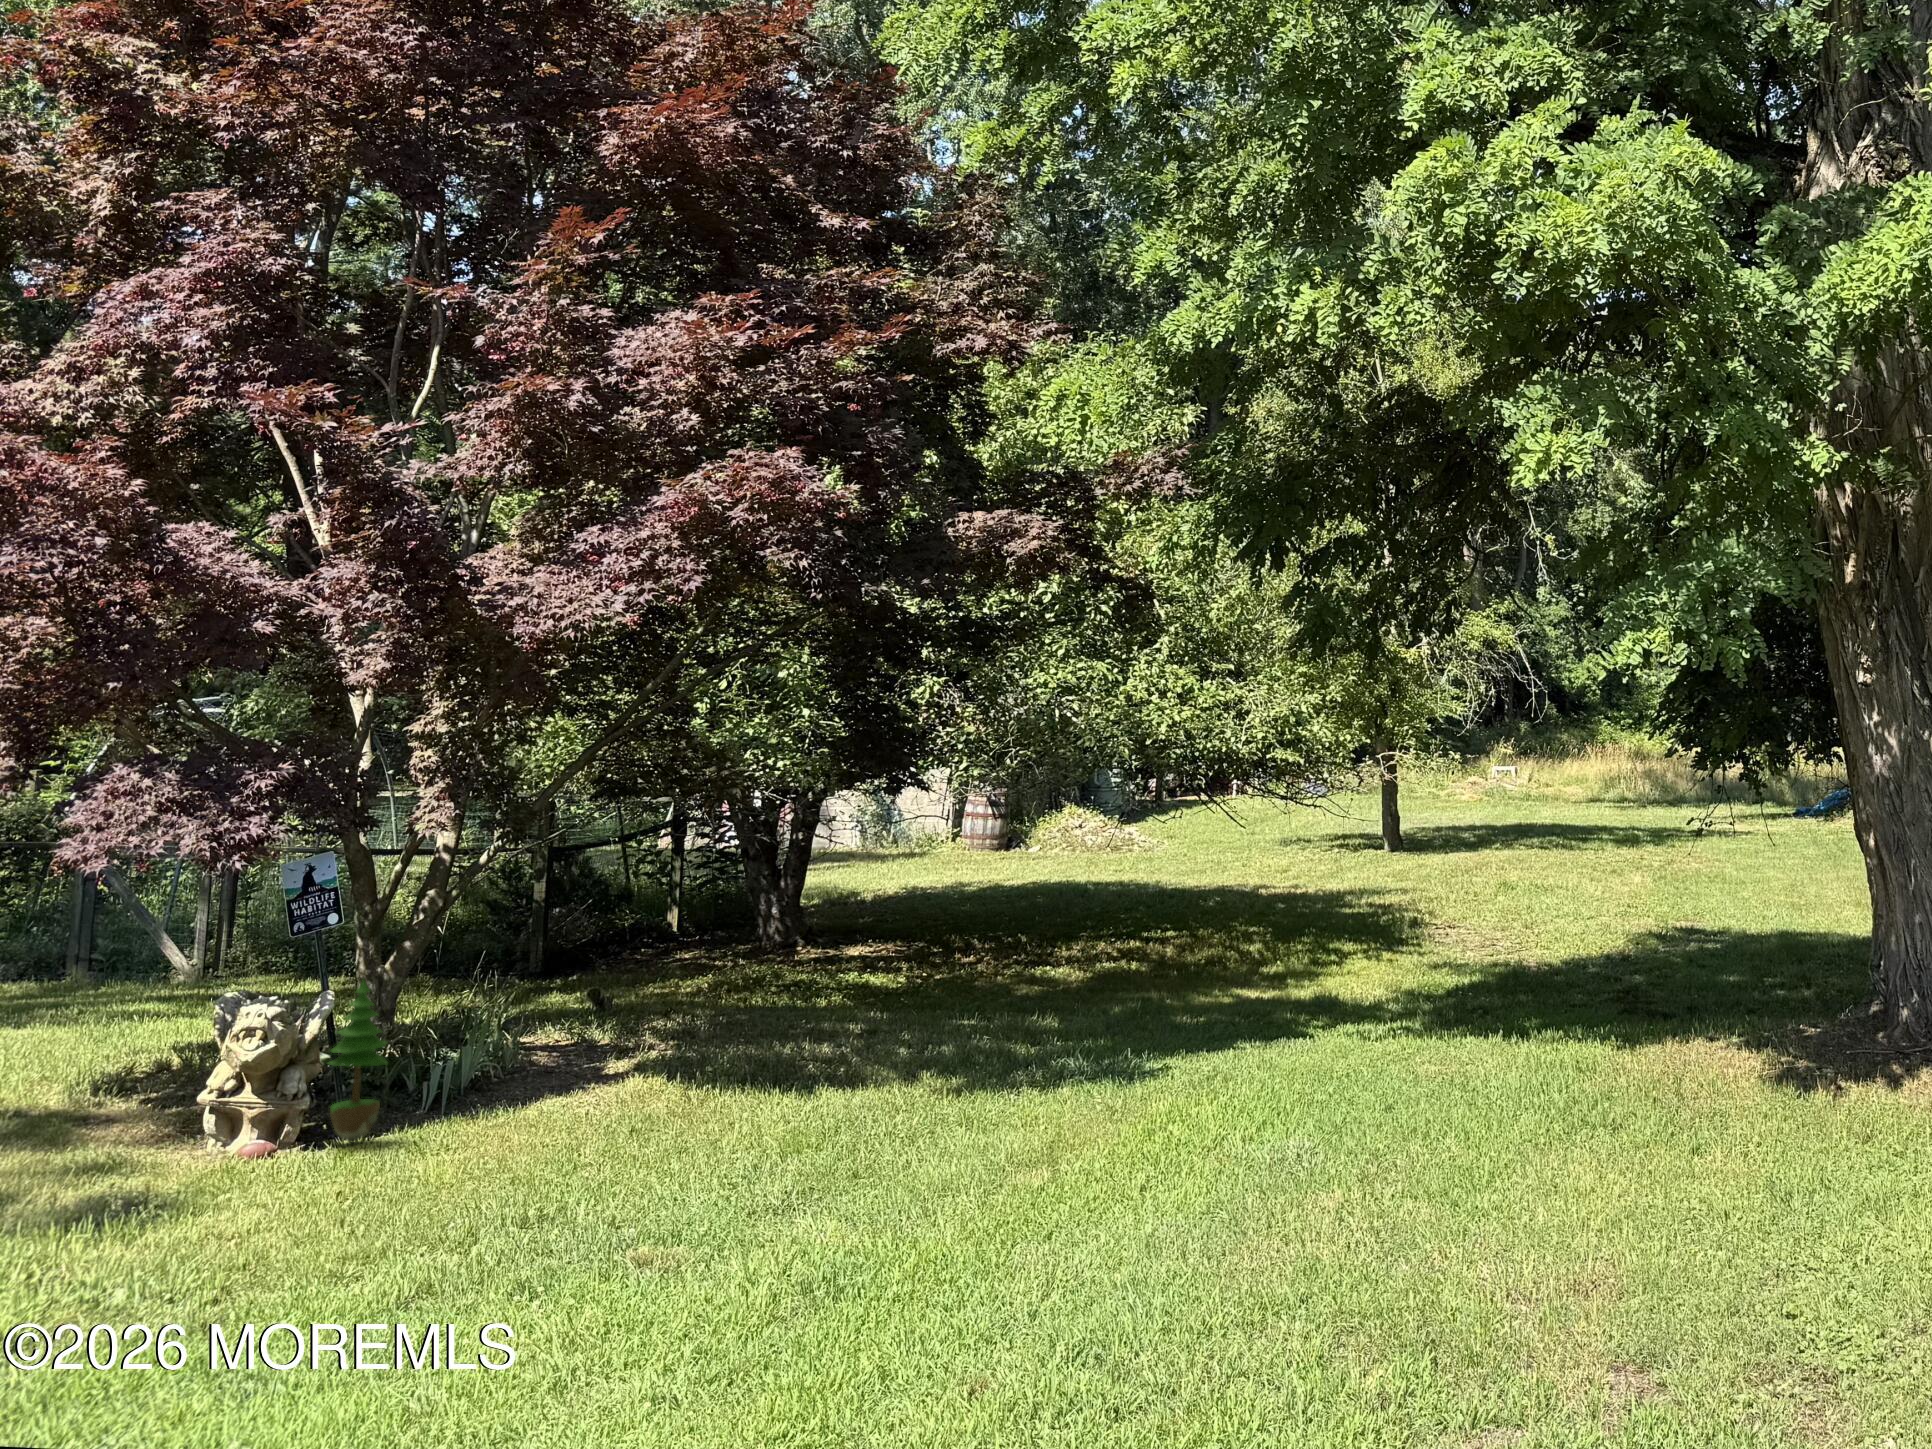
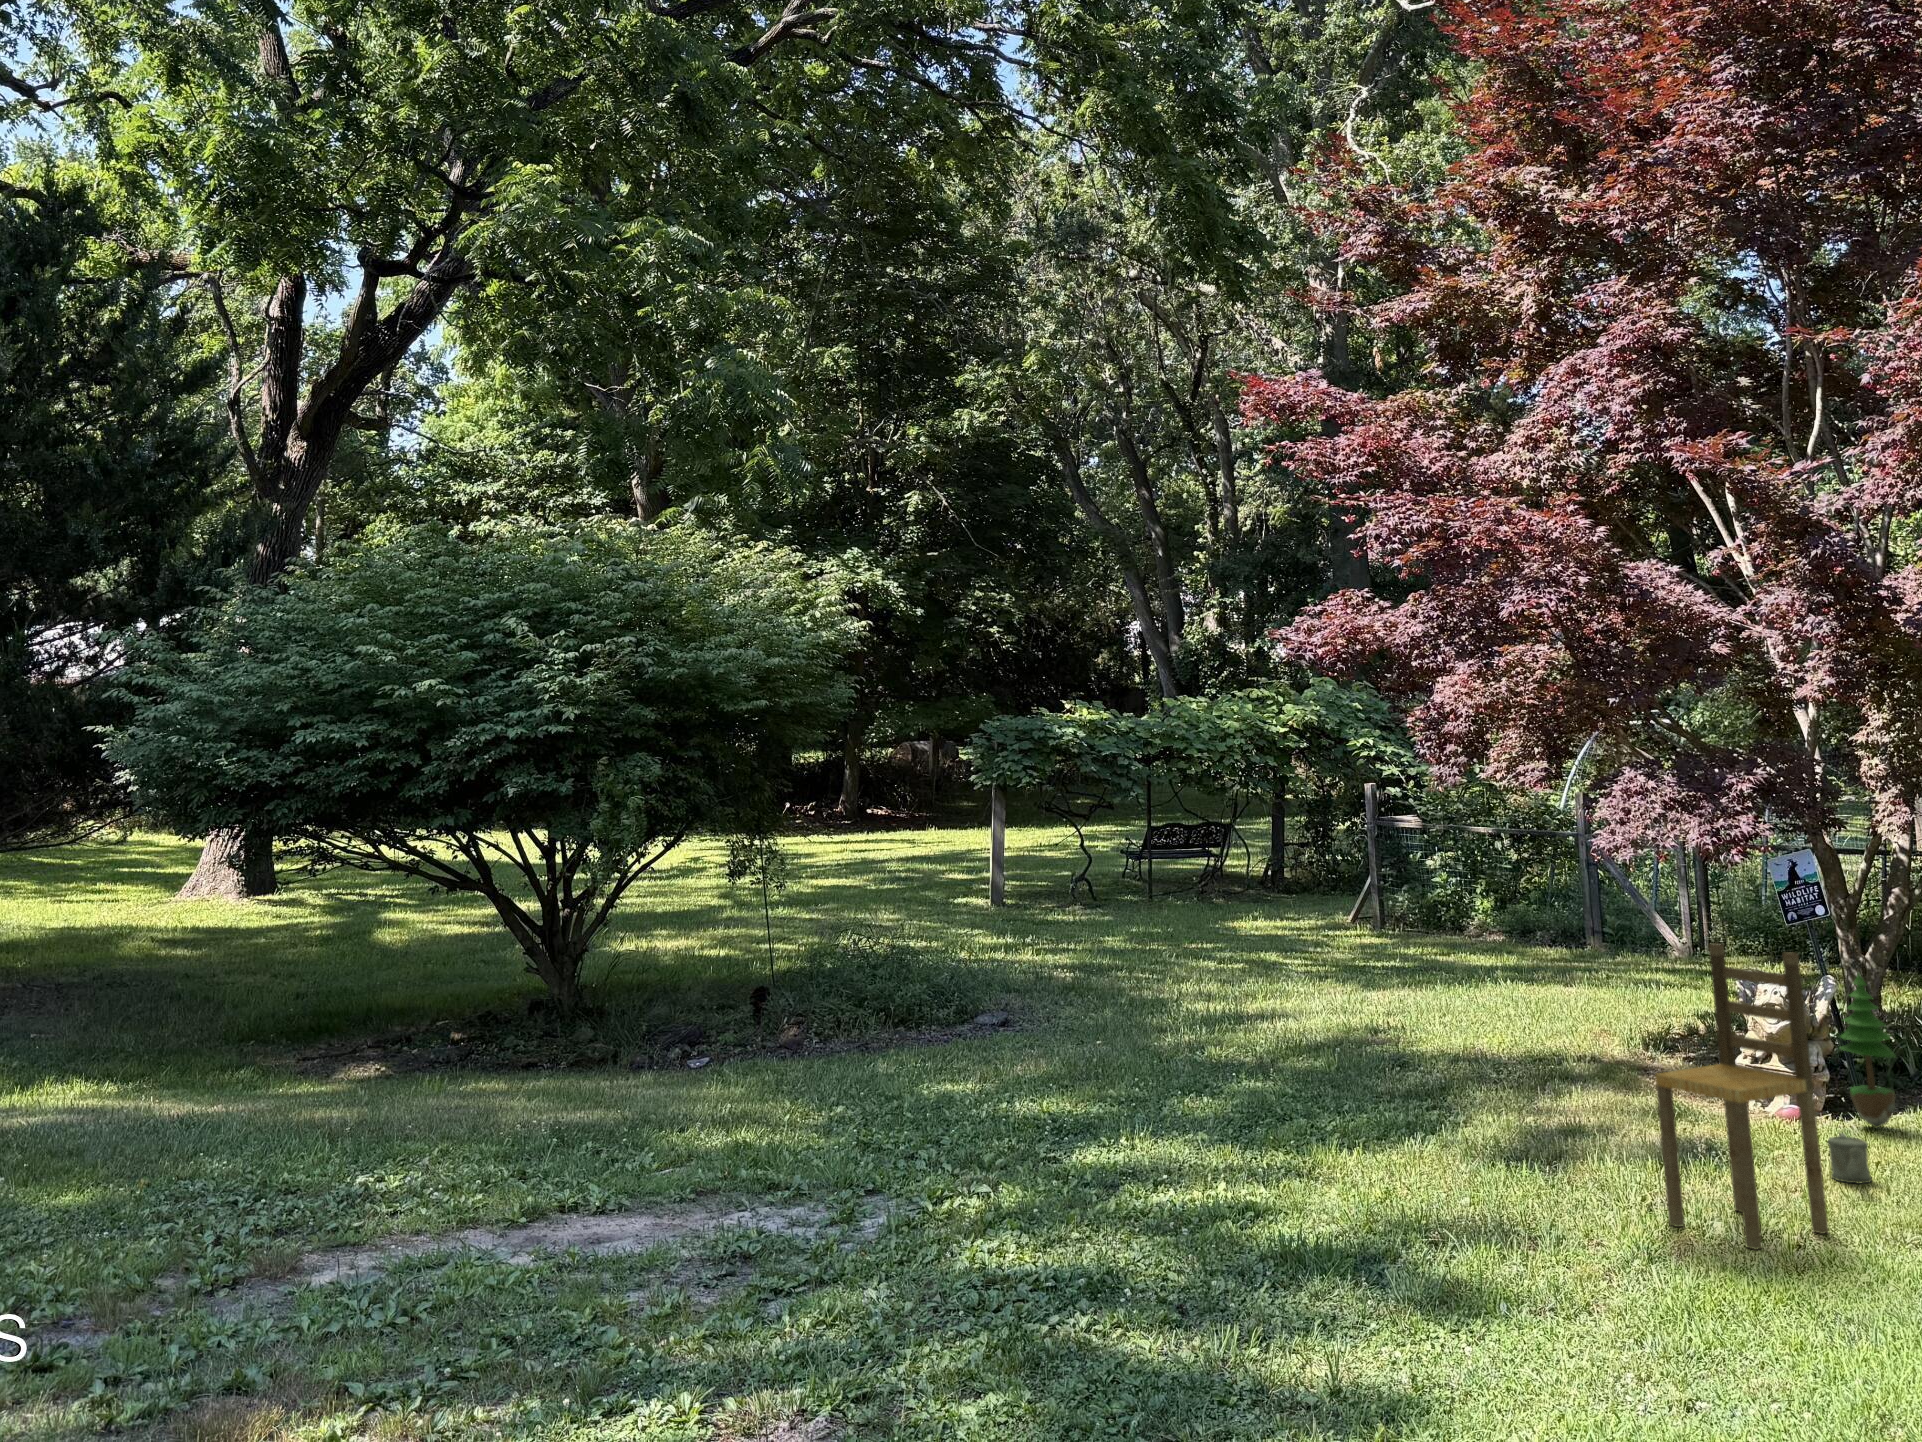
chair: none [75,954,287,1276] -> present [1655,943,1829,1250]
watering can: none [285,1147,333,1198] -> present [1827,1133,1872,1184]

